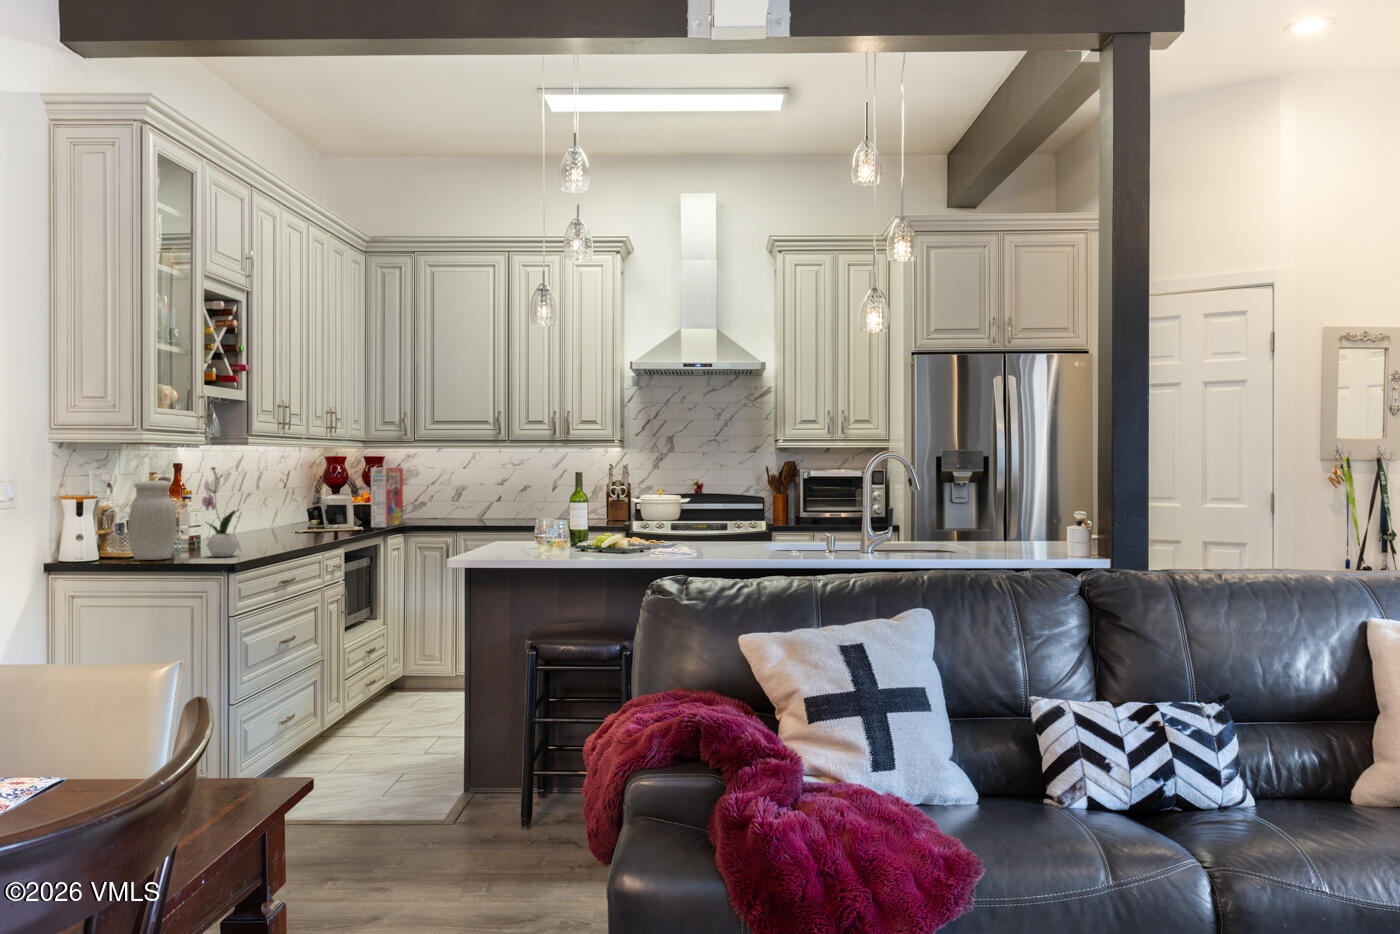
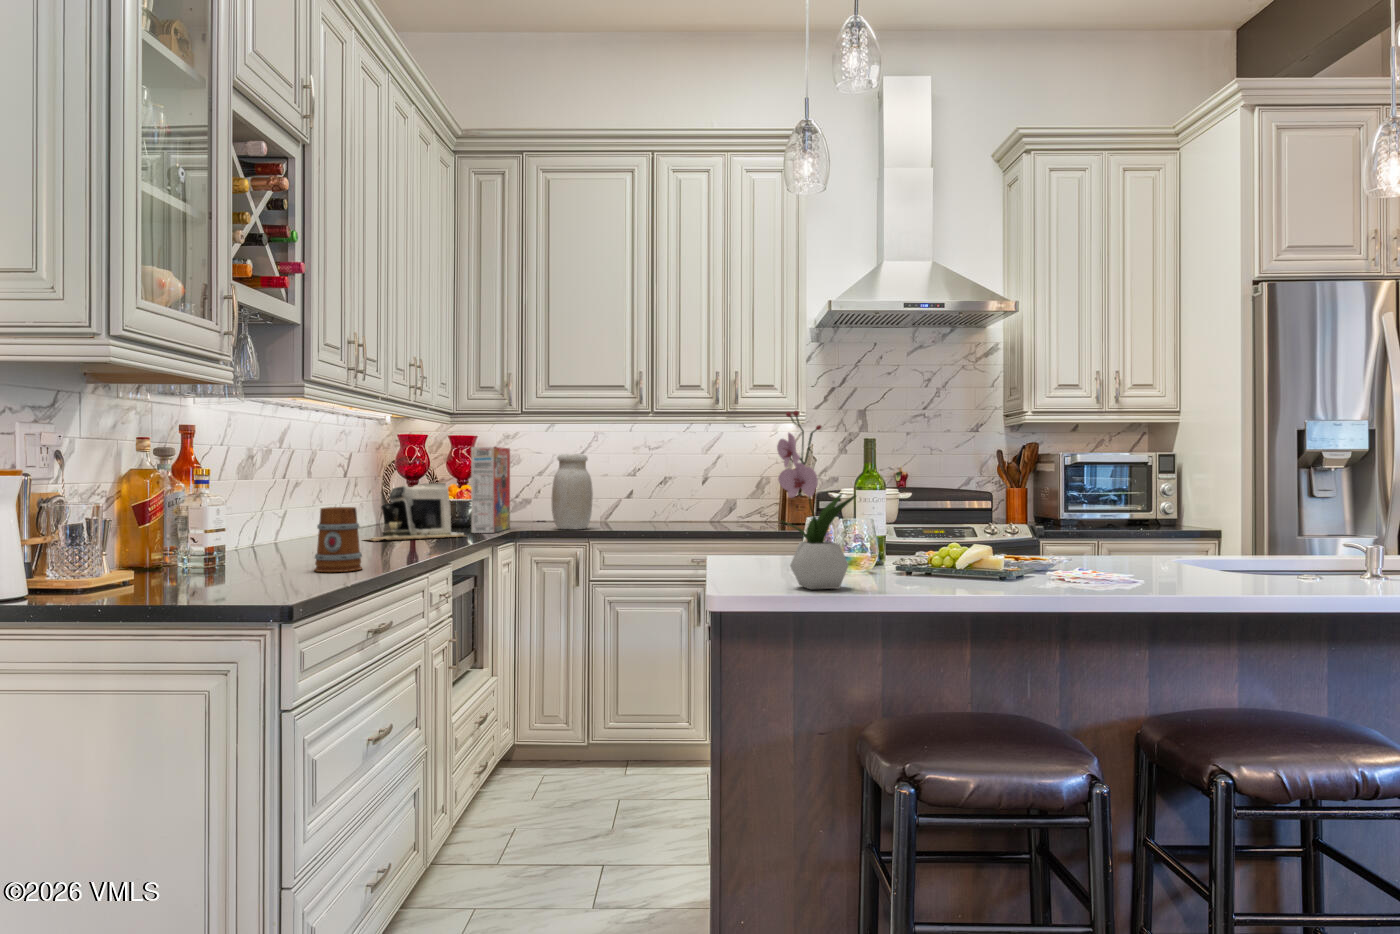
flower arrangement: present [202,467,239,557] -> present [777,411,856,589]
jar: present [128,480,176,560] -> present [552,454,593,529]
mug: none [252,513,280,550] -> present [315,507,362,572]

